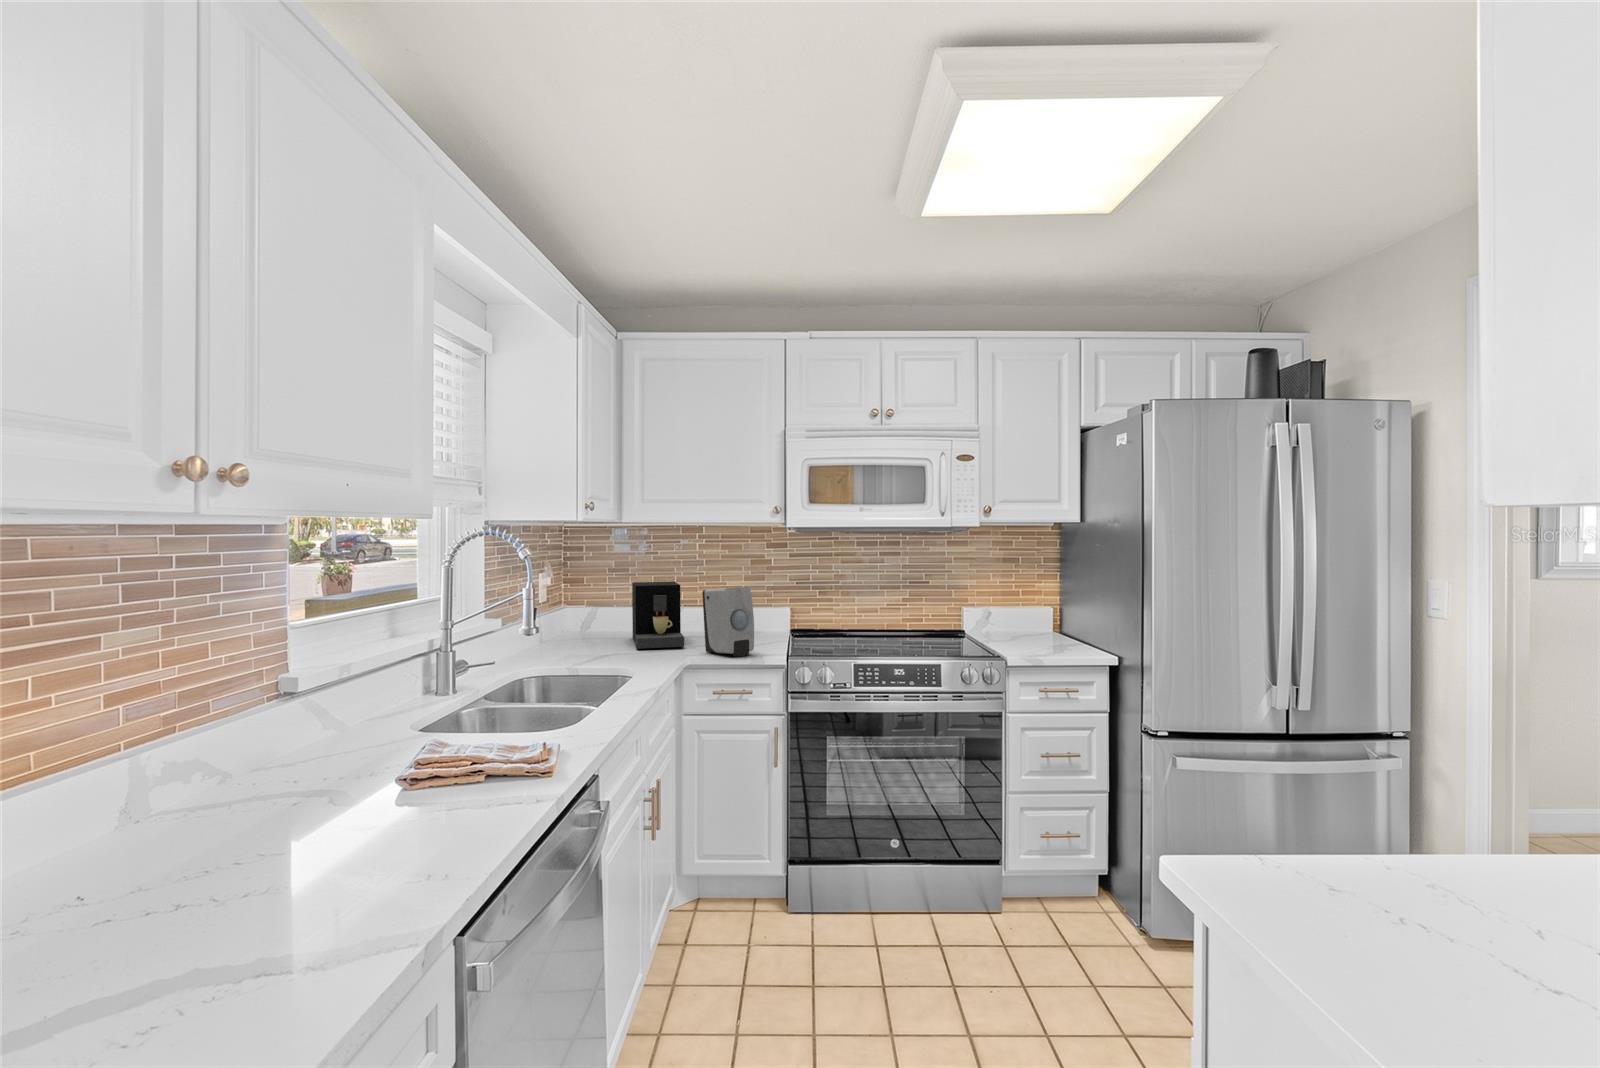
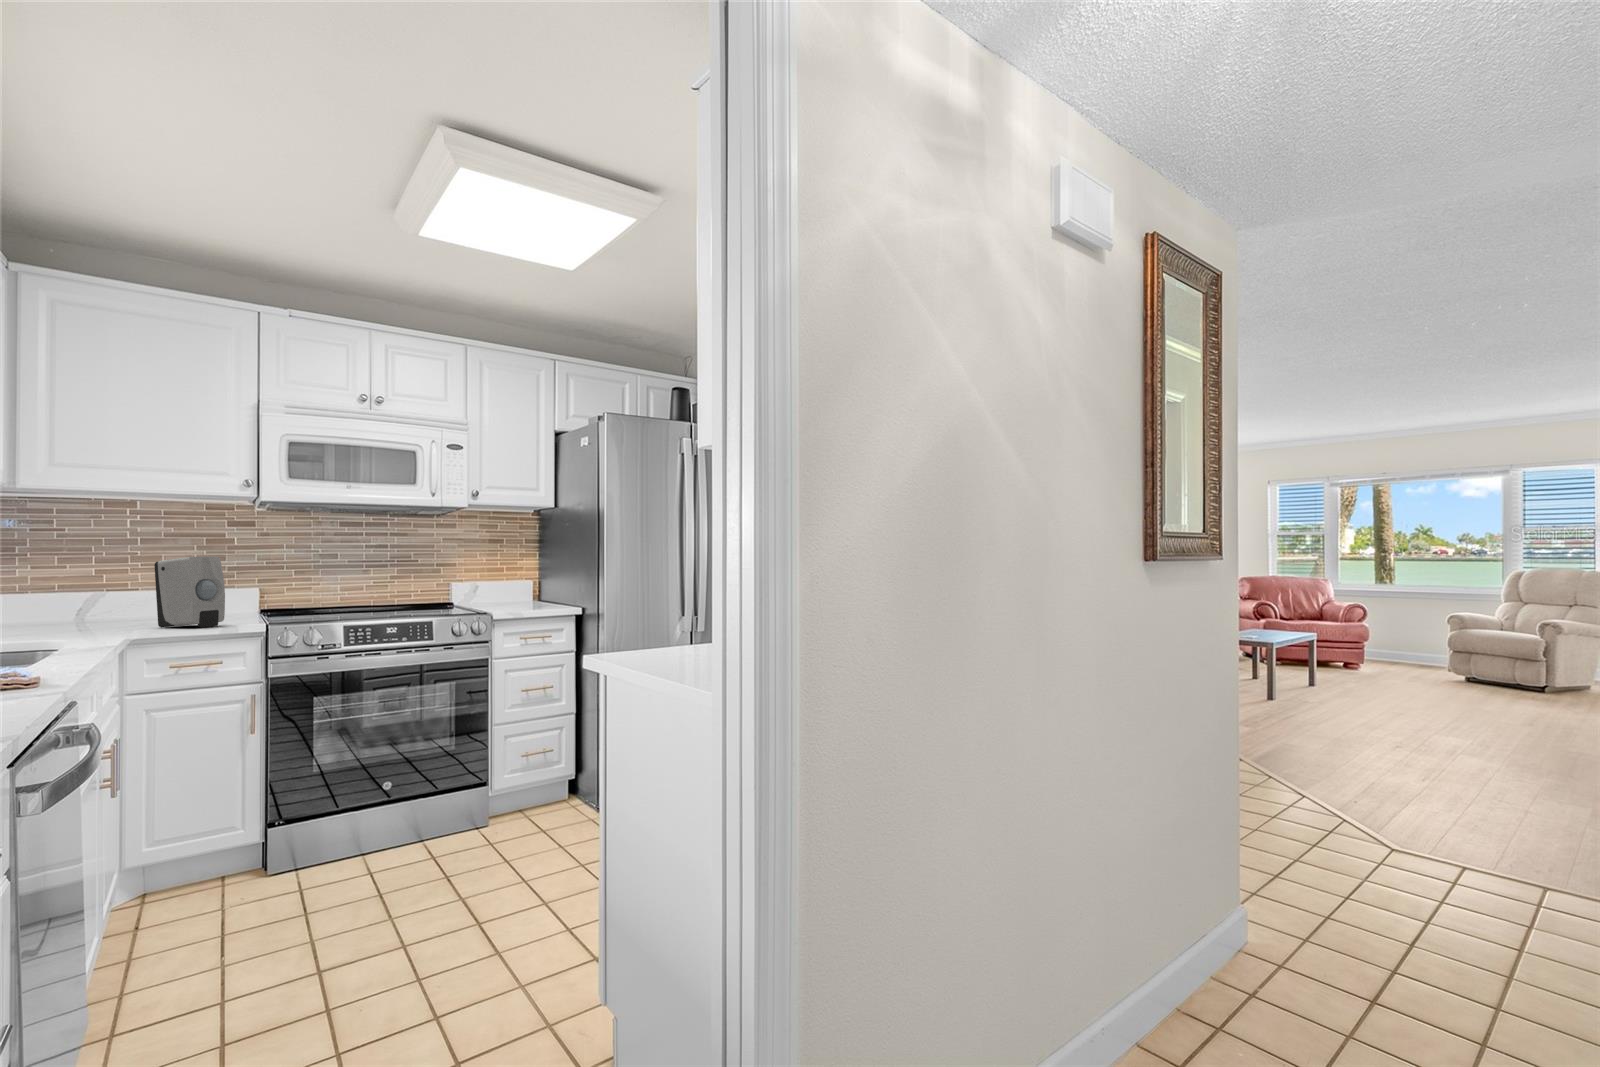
coffee maker: present [632,582,684,649] -> none [36,560,125,630]

